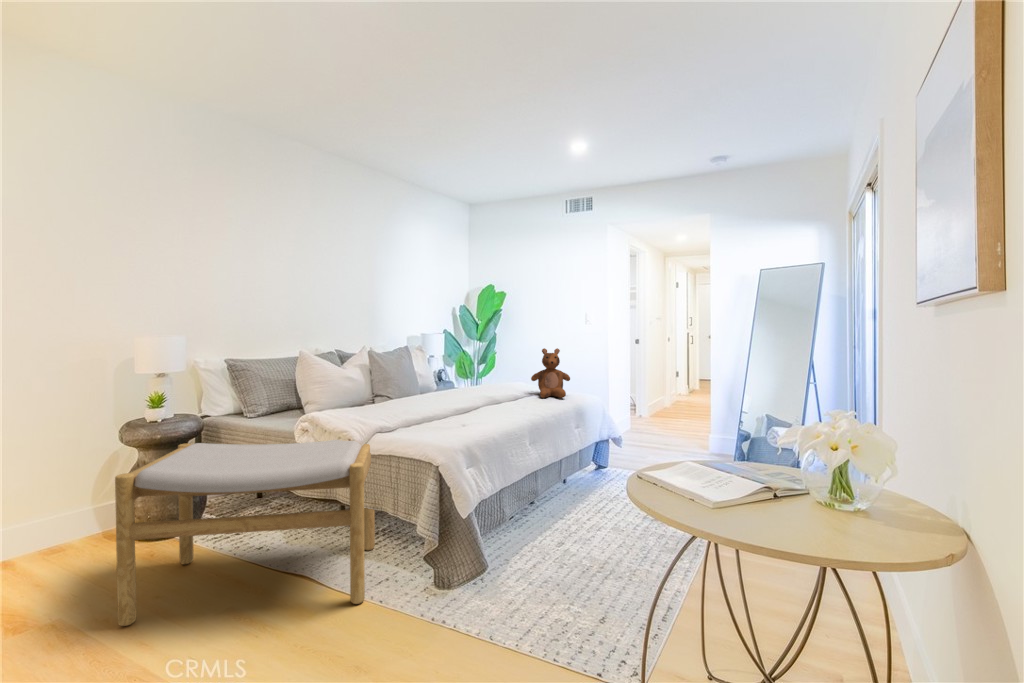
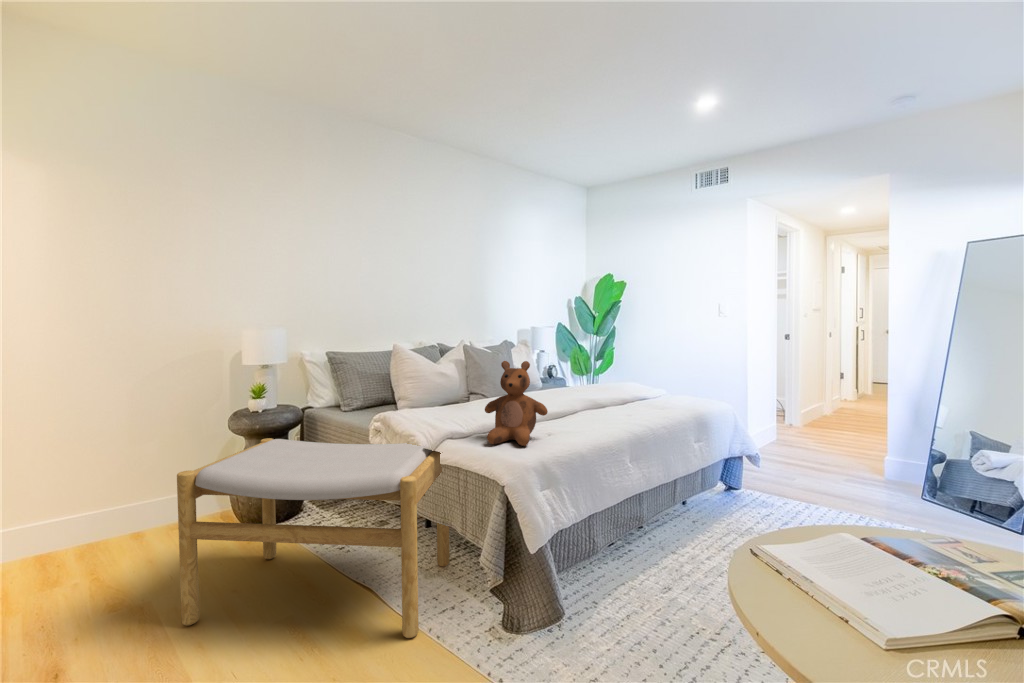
teddy bear: present [531,348,570,398] -> present [485,361,548,446]

